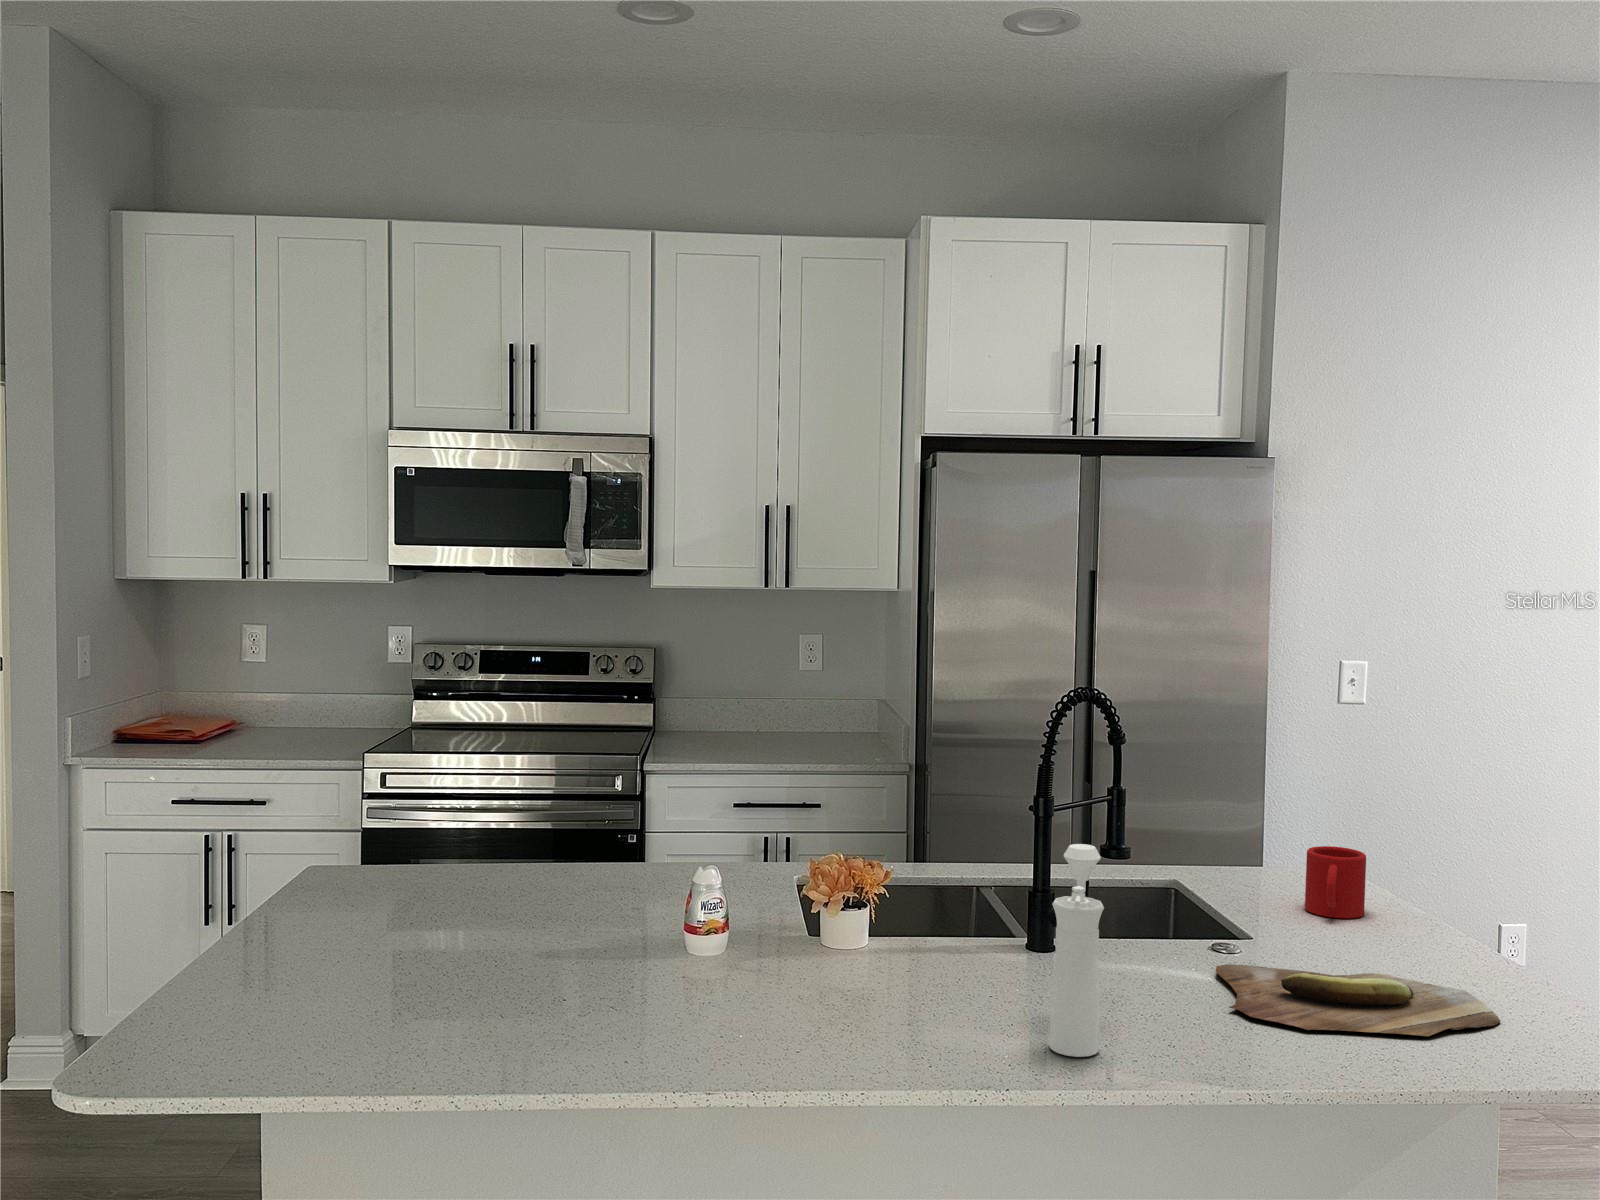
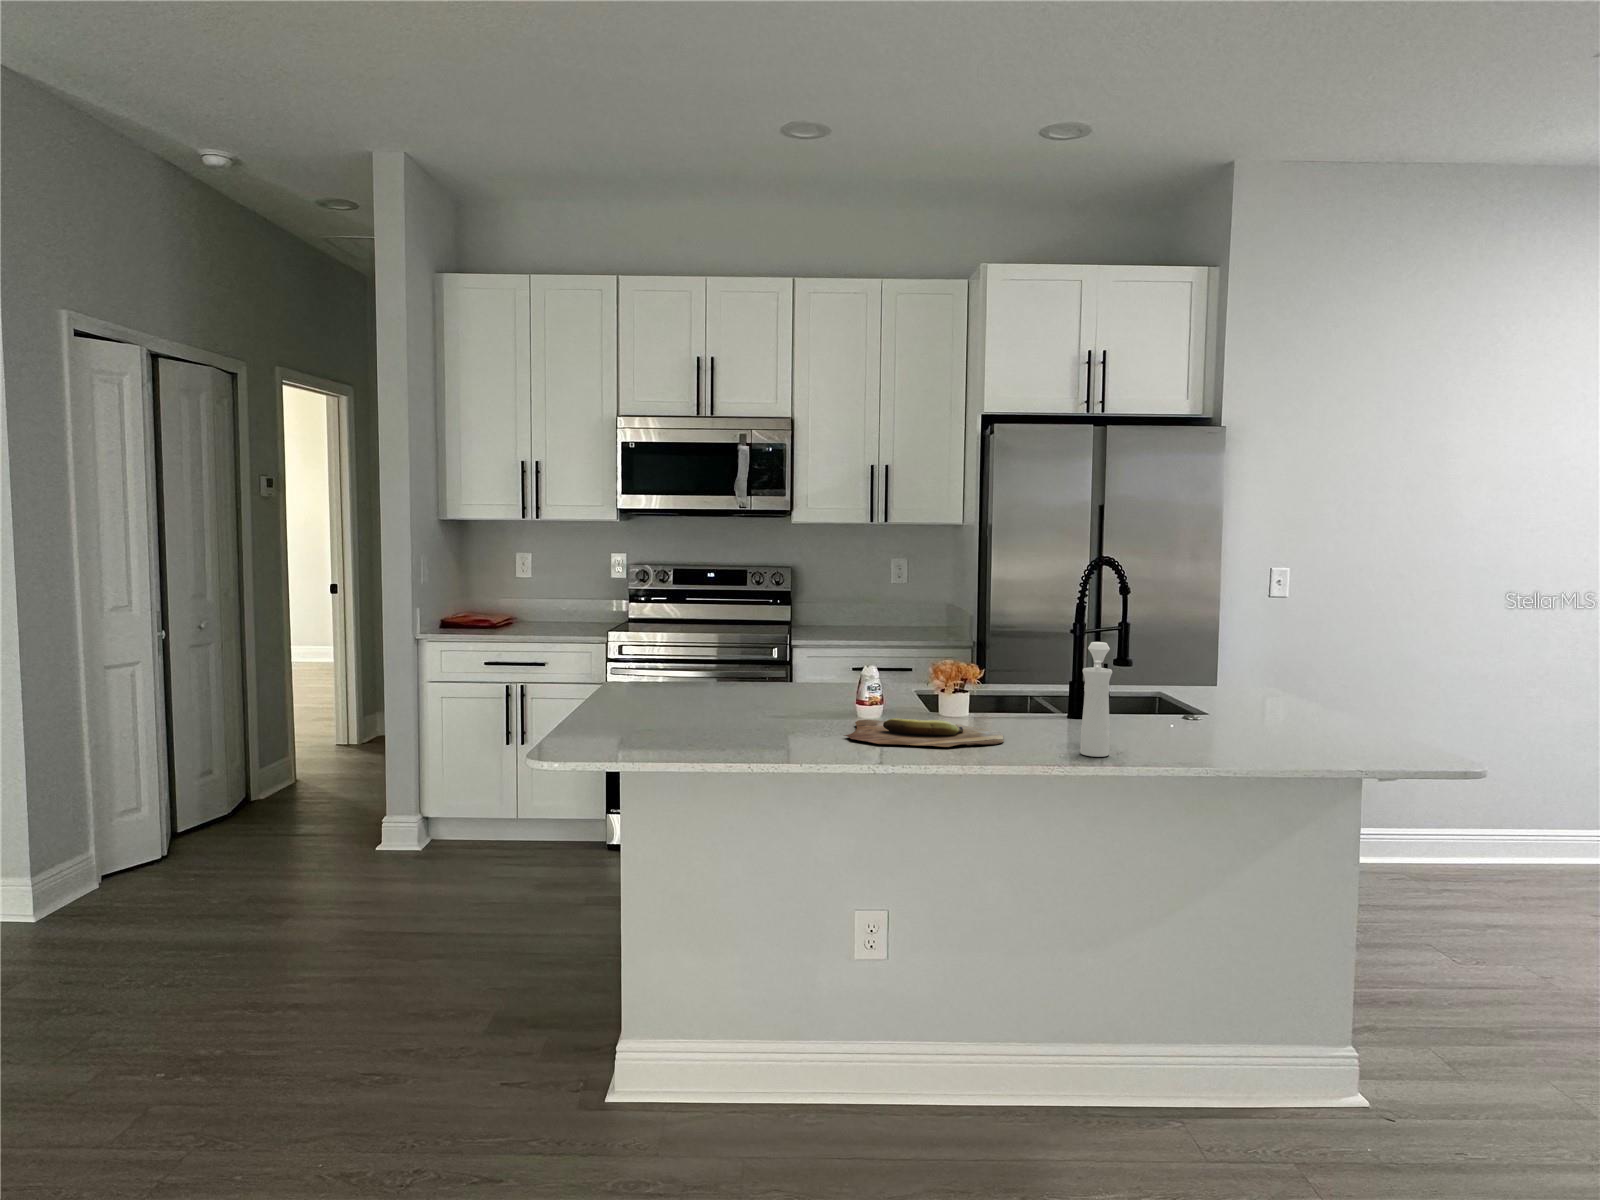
mug: present [1305,846,1366,918] -> none [1237,665,1277,708]
cutting board: present [1216,964,1500,1036] -> present [844,718,1004,747]

